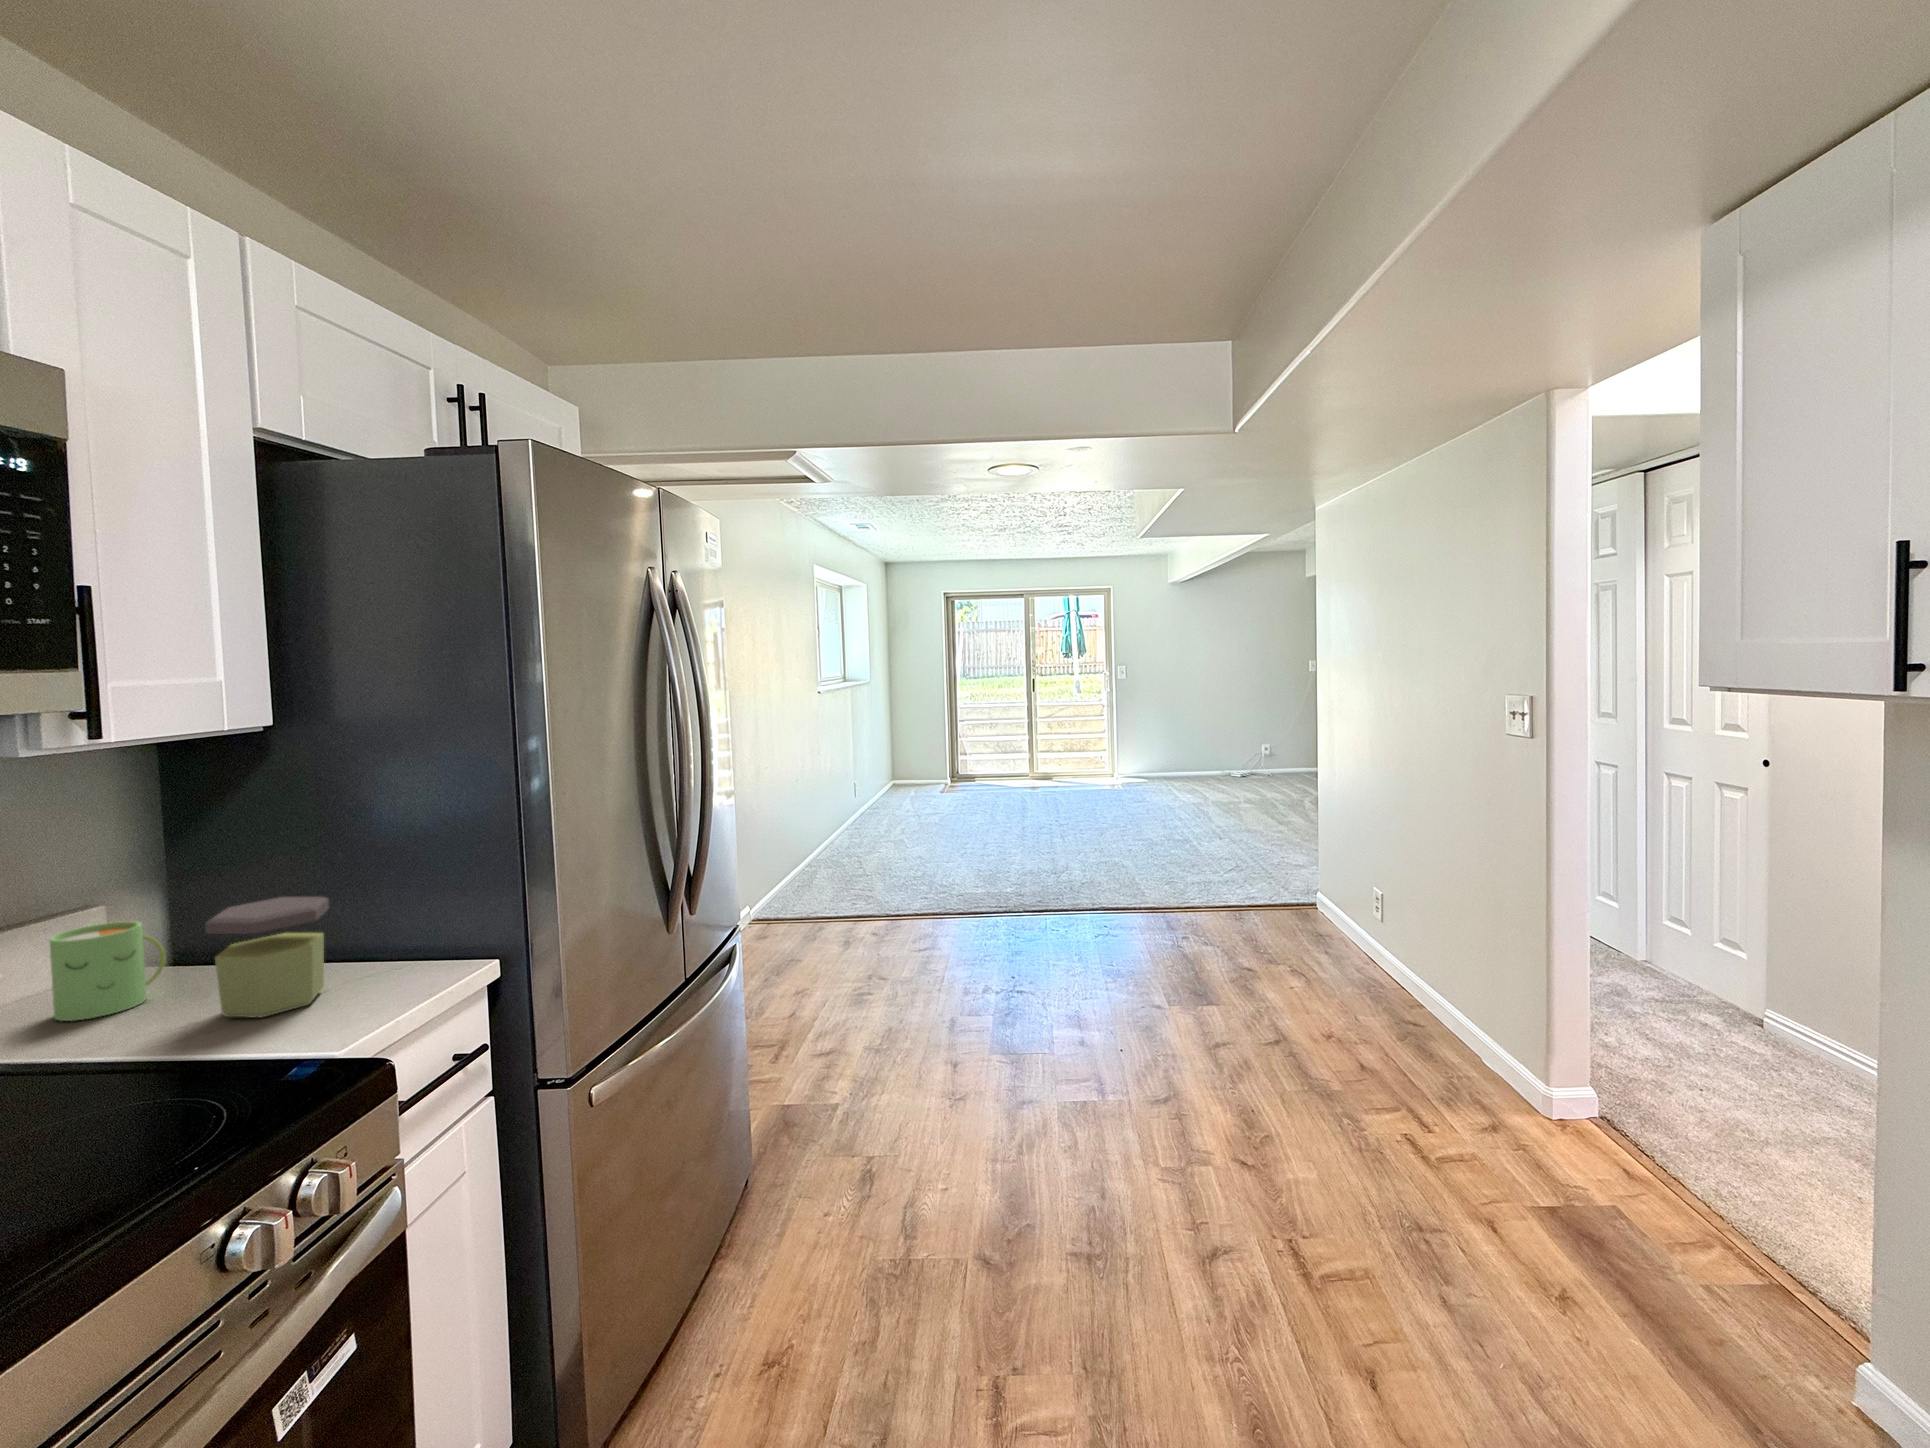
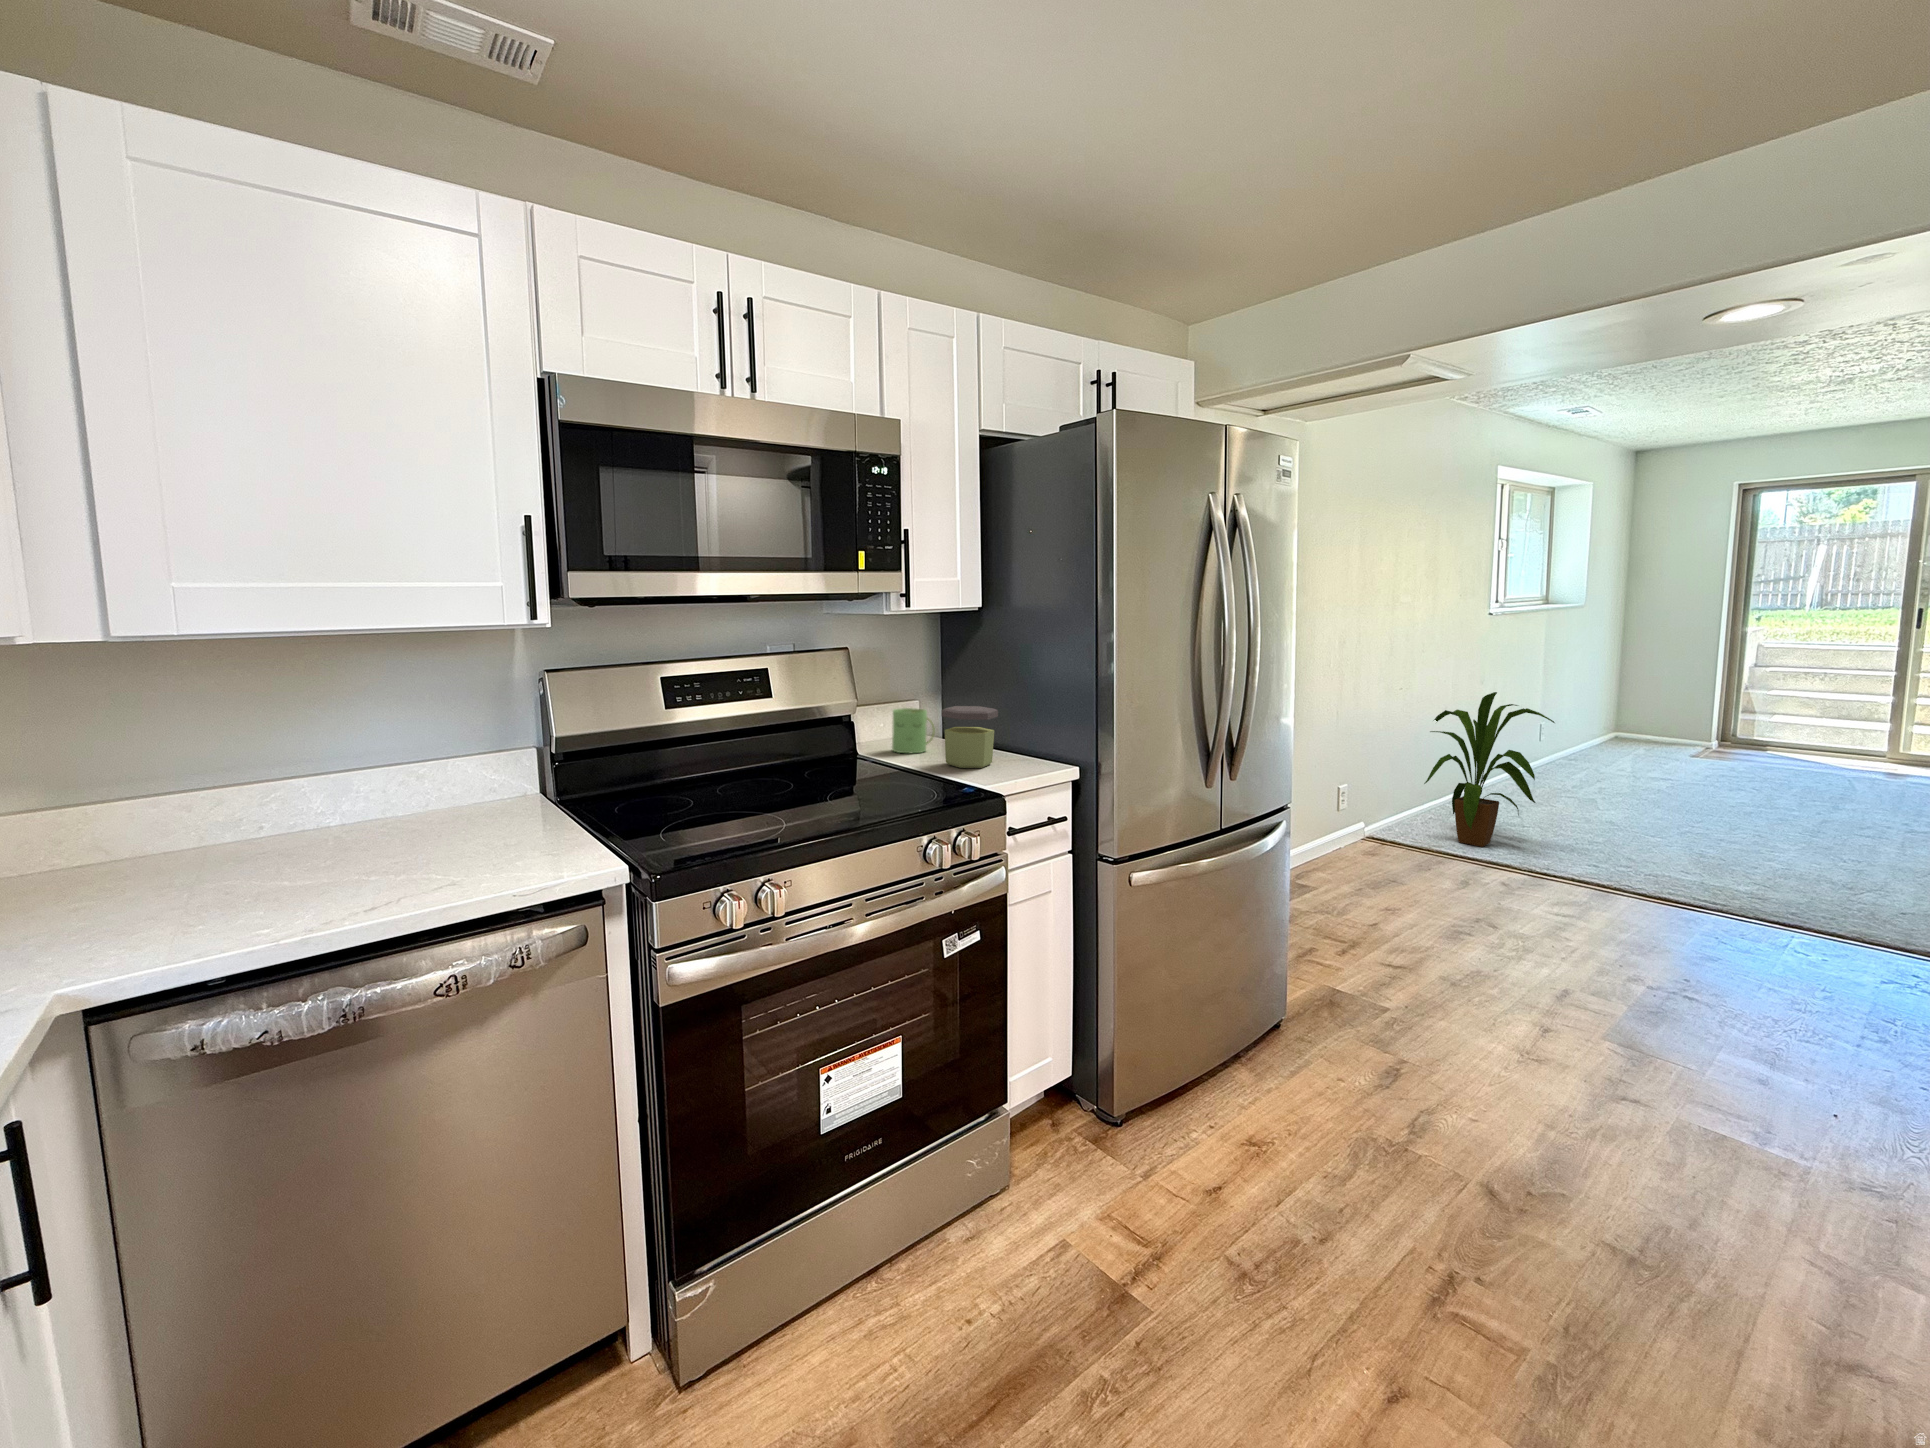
house plant: none [792,741,894,895] -> present [1424,692,1555,847]

